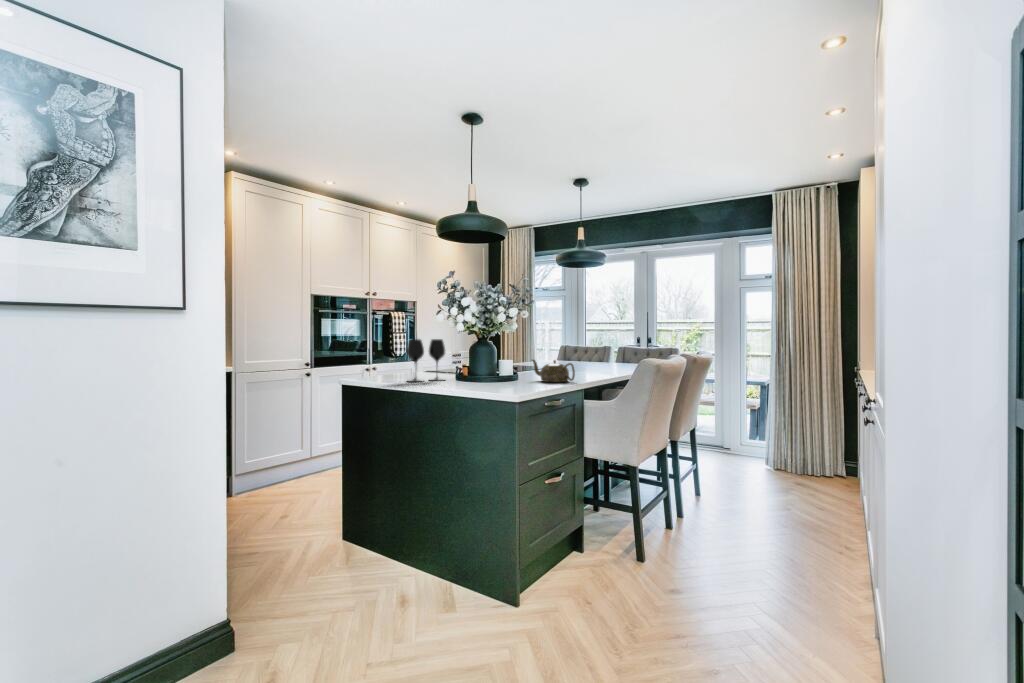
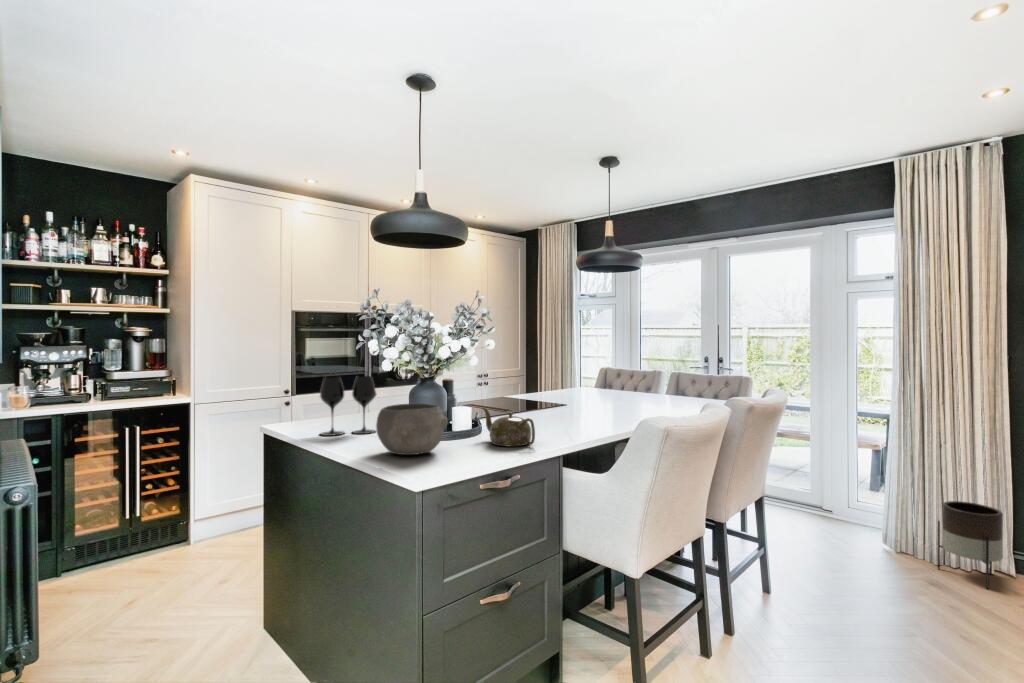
bowl: none [474,354,523,386] -> present [376,403,448,455]
planter: none [800,430,840,485] -> present [938,501,1003,589]

